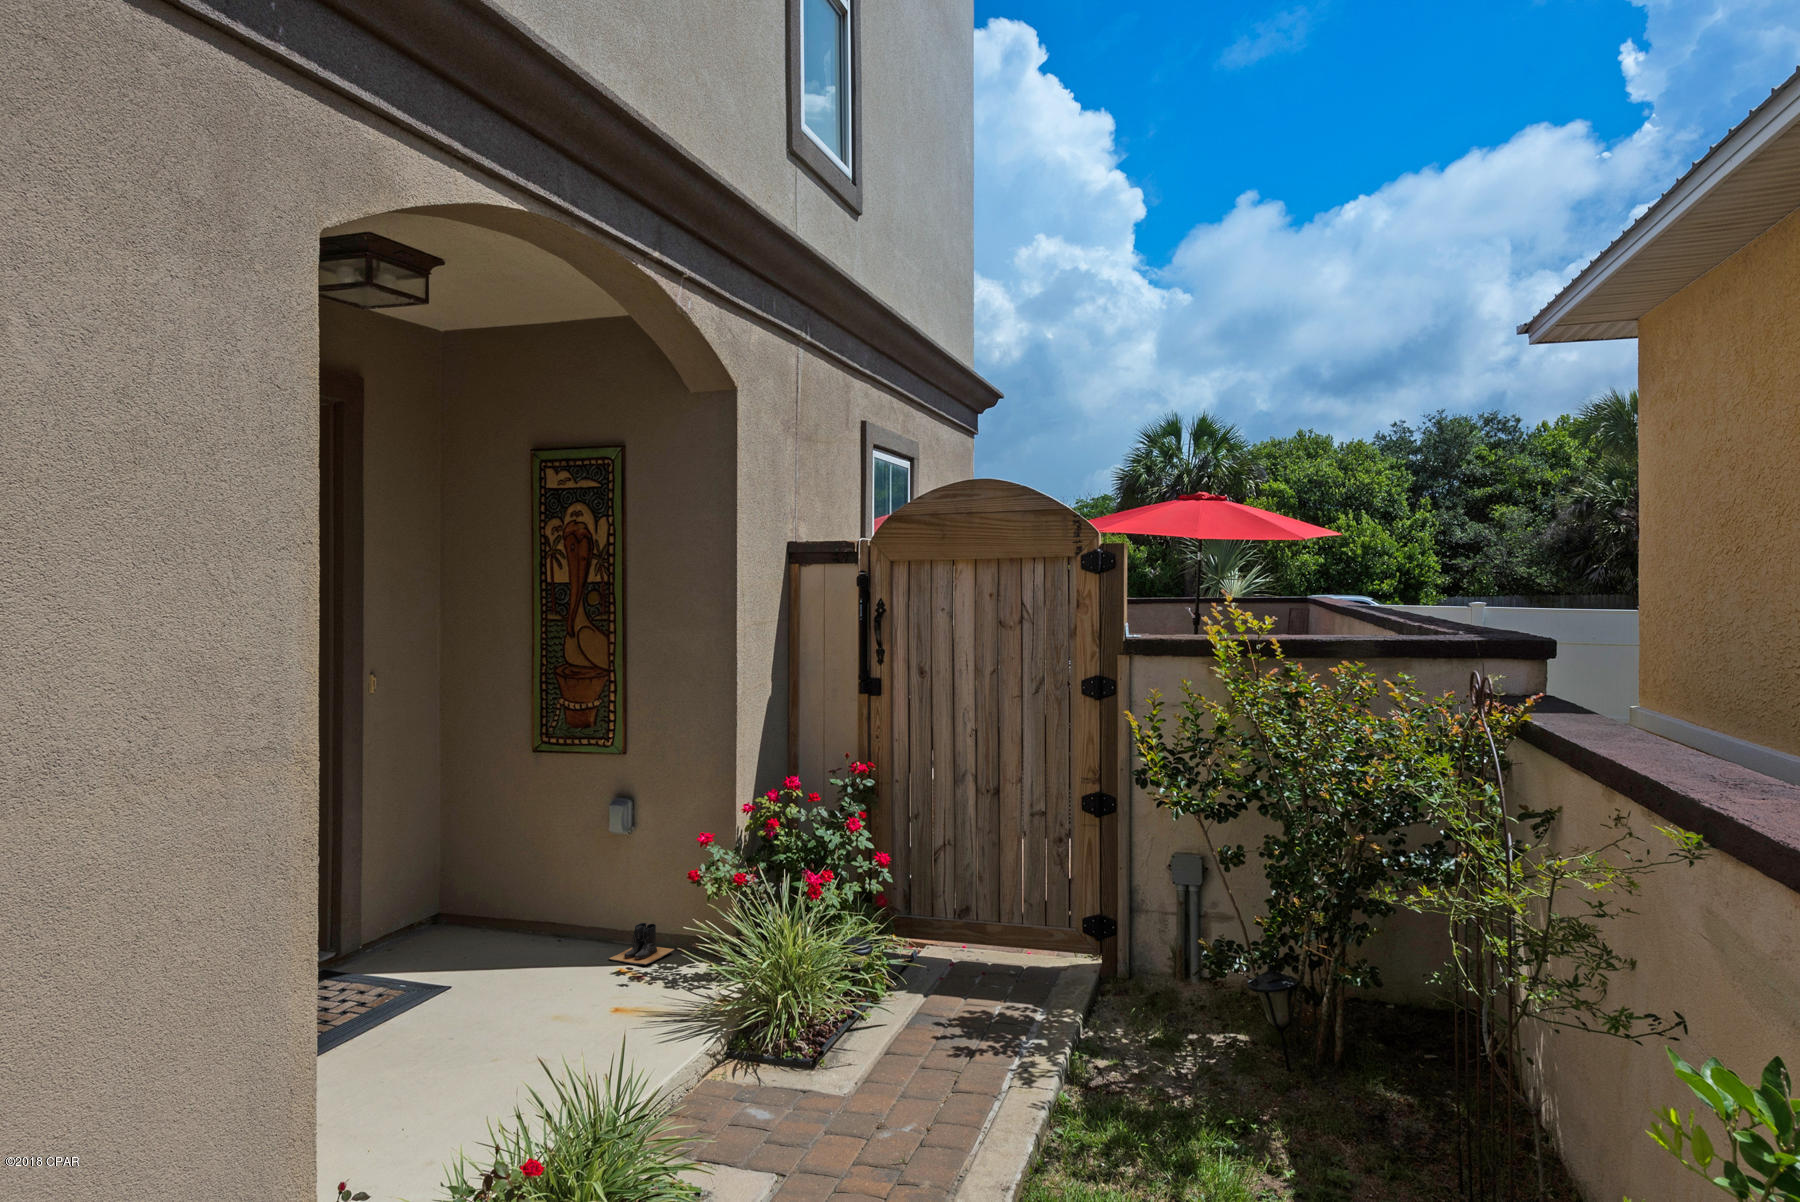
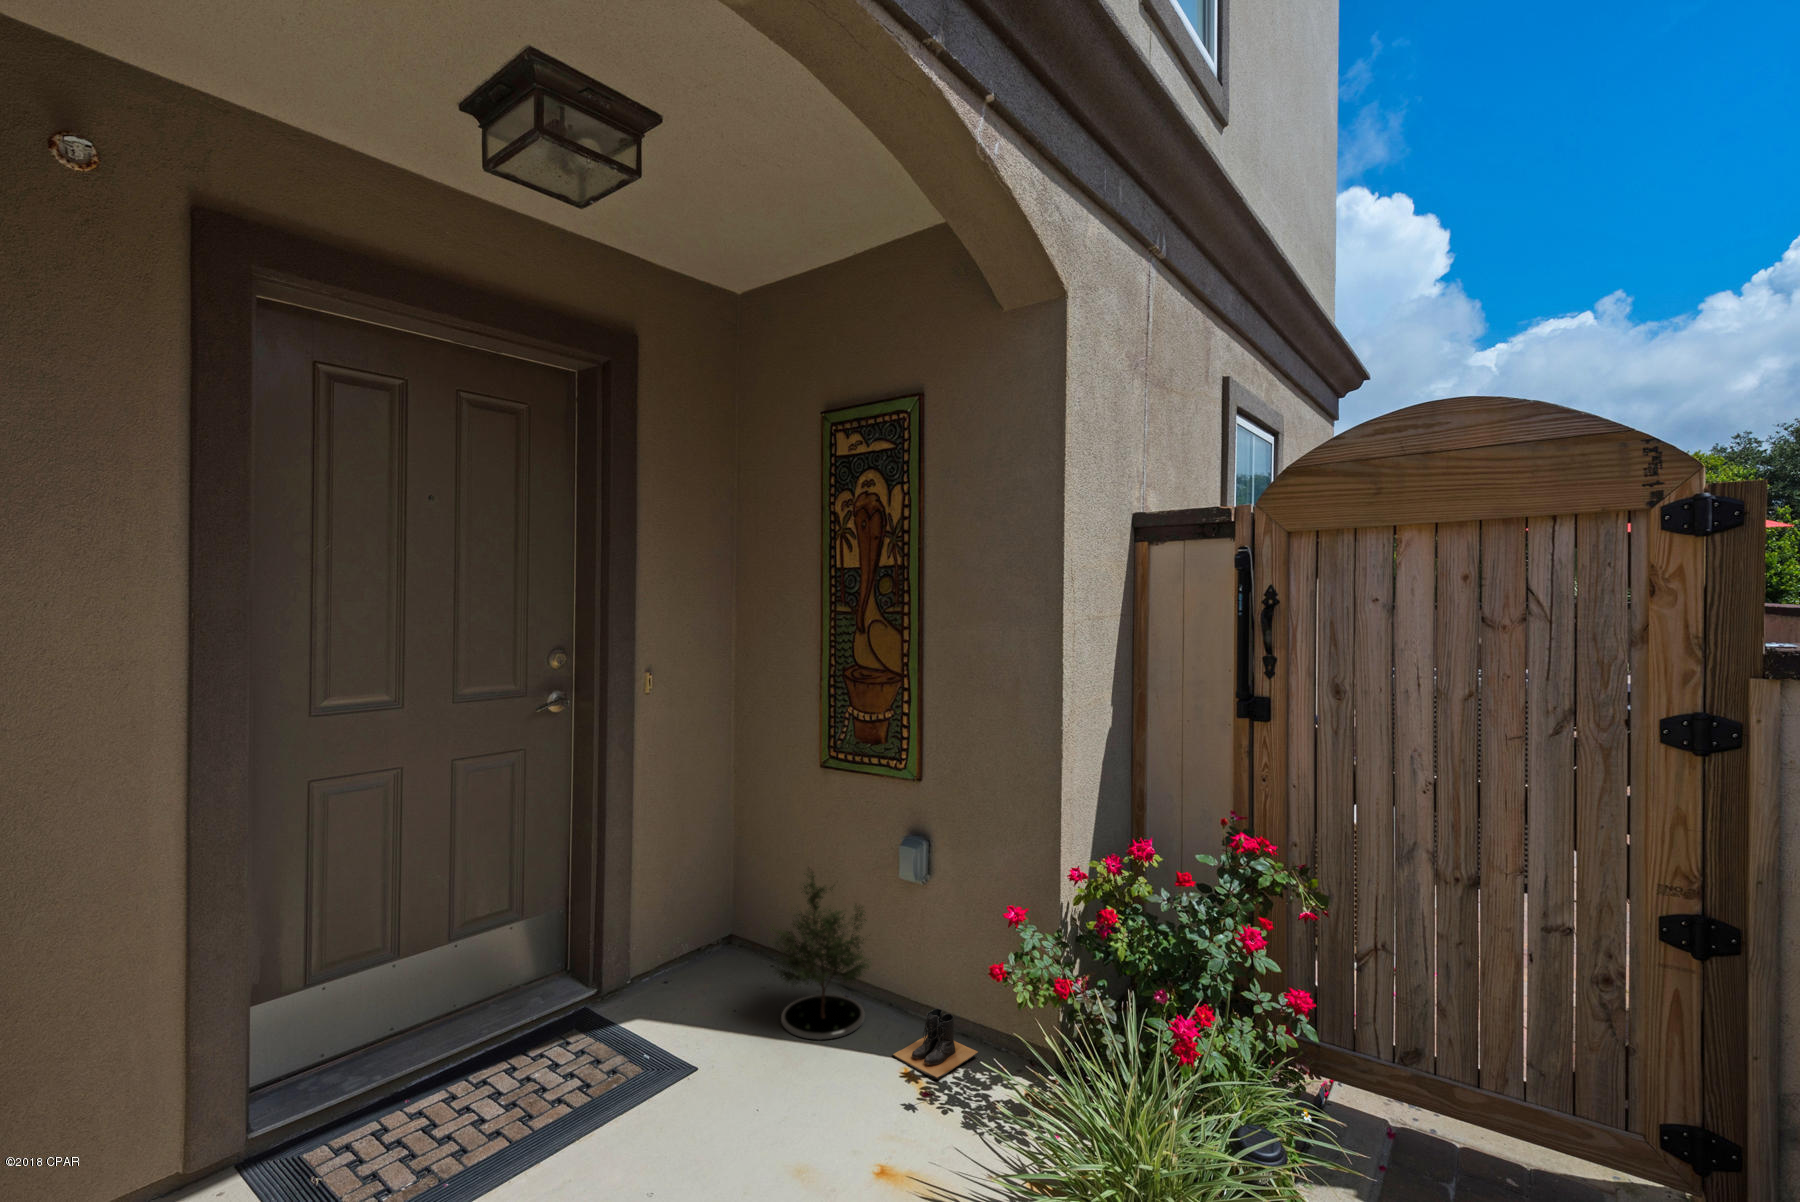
potted tree: none [500,827,588,959] -> present [771,872,870,1040]

